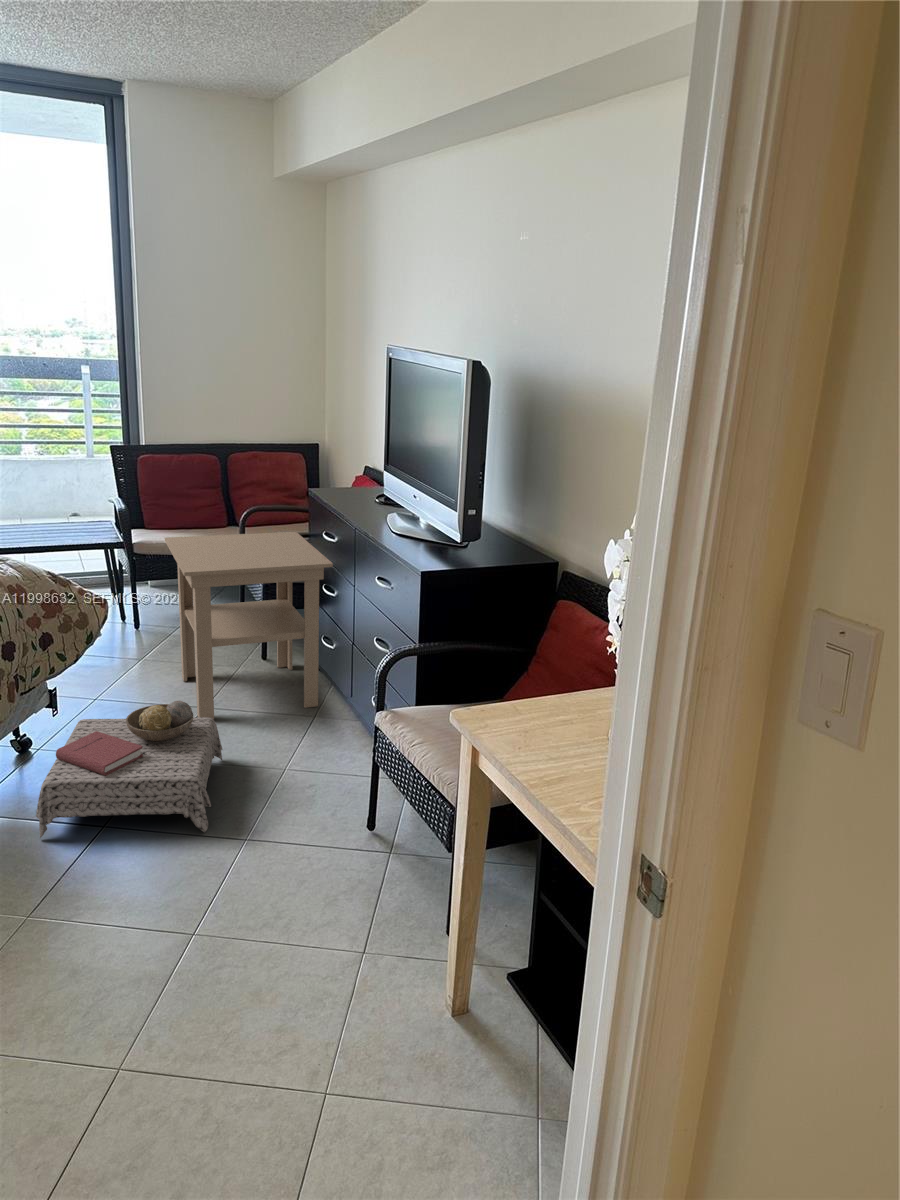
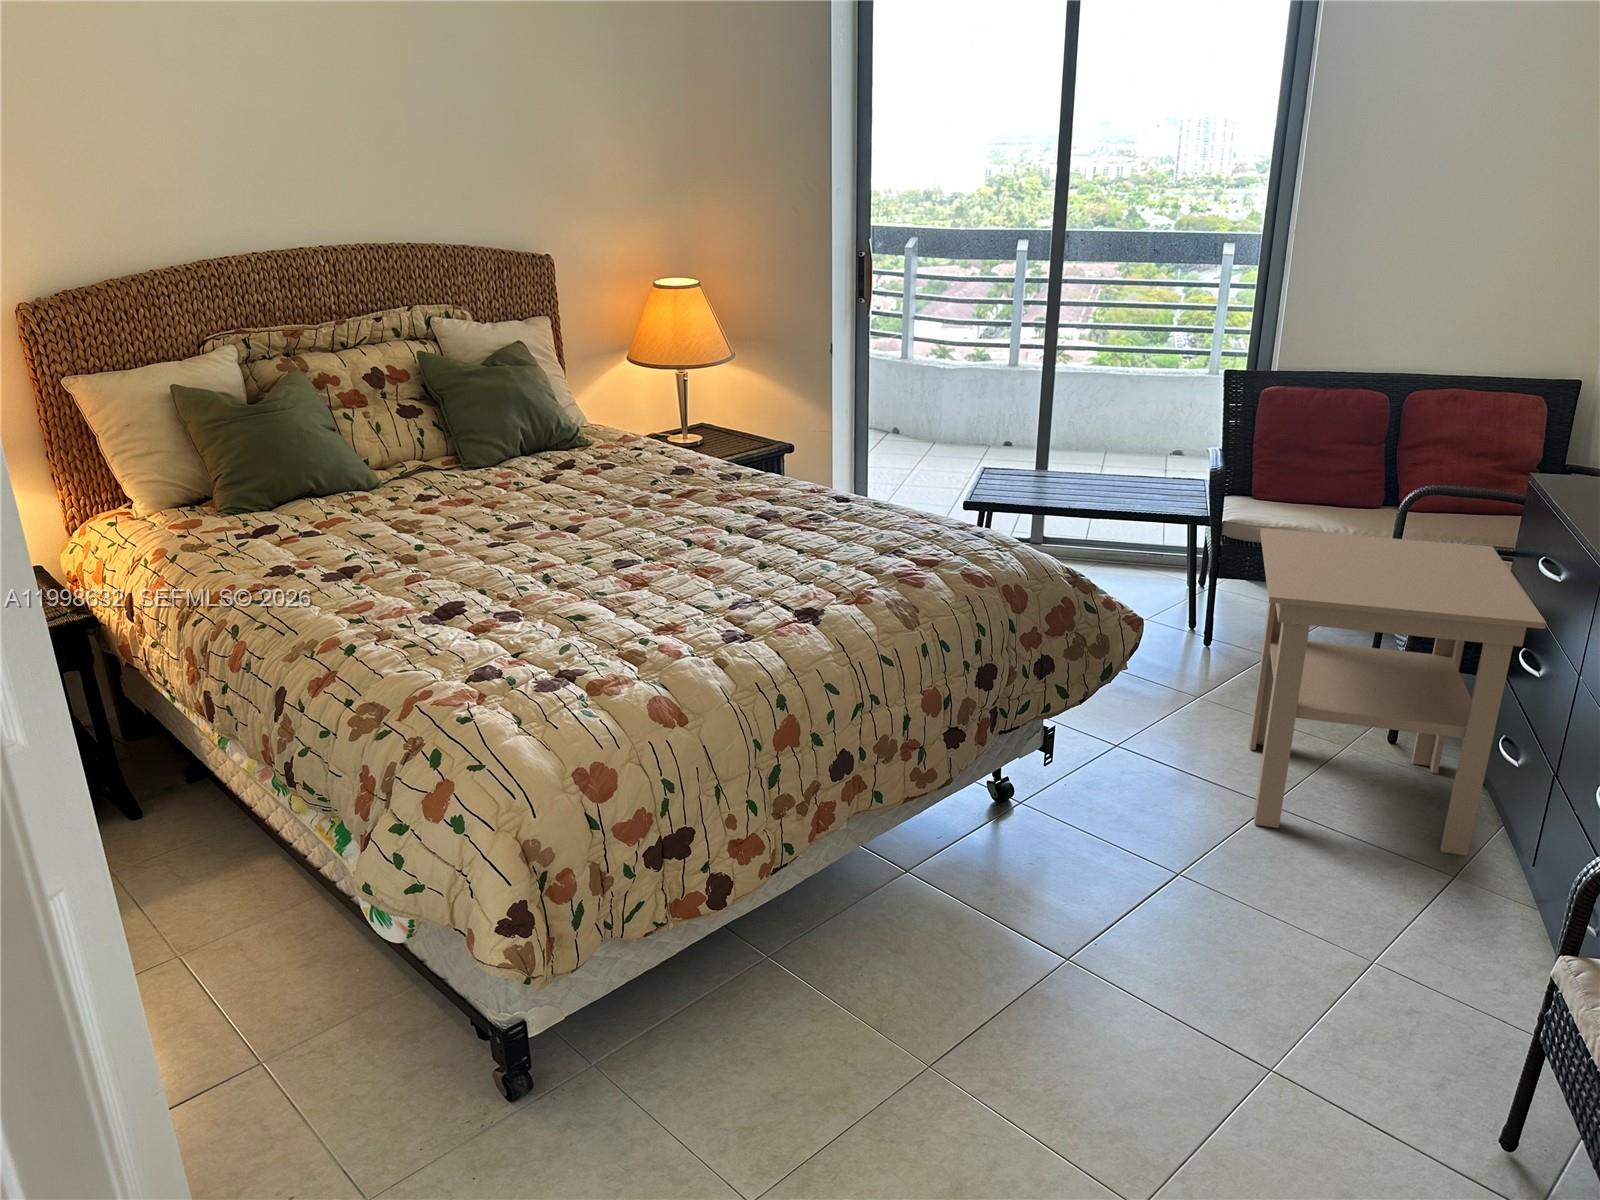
ottoman: present [36,701,222,838] -> none [980,784,1274,1026]

